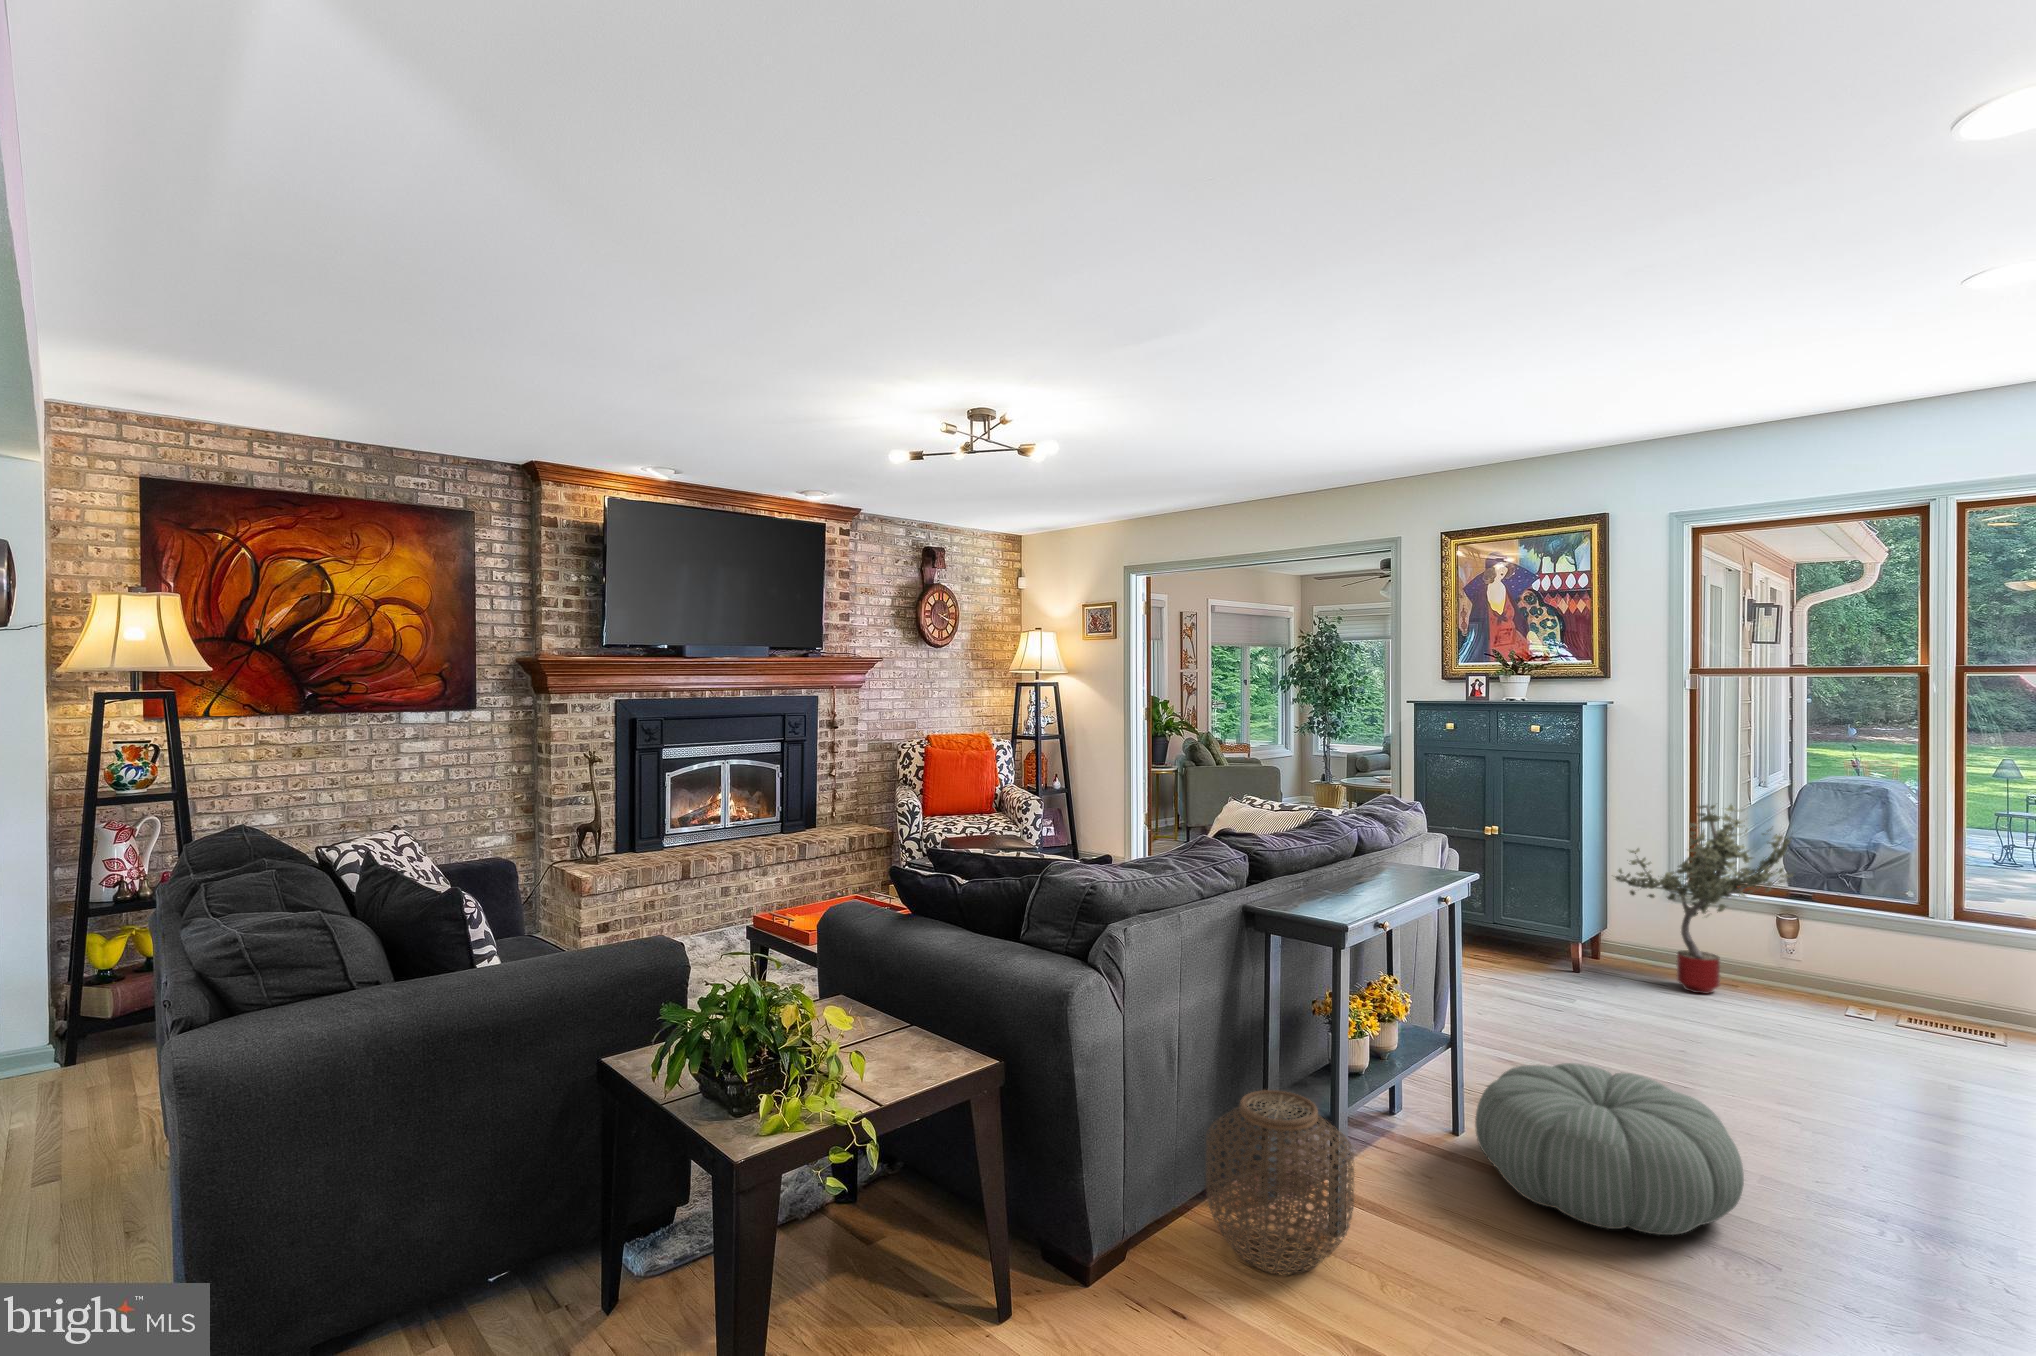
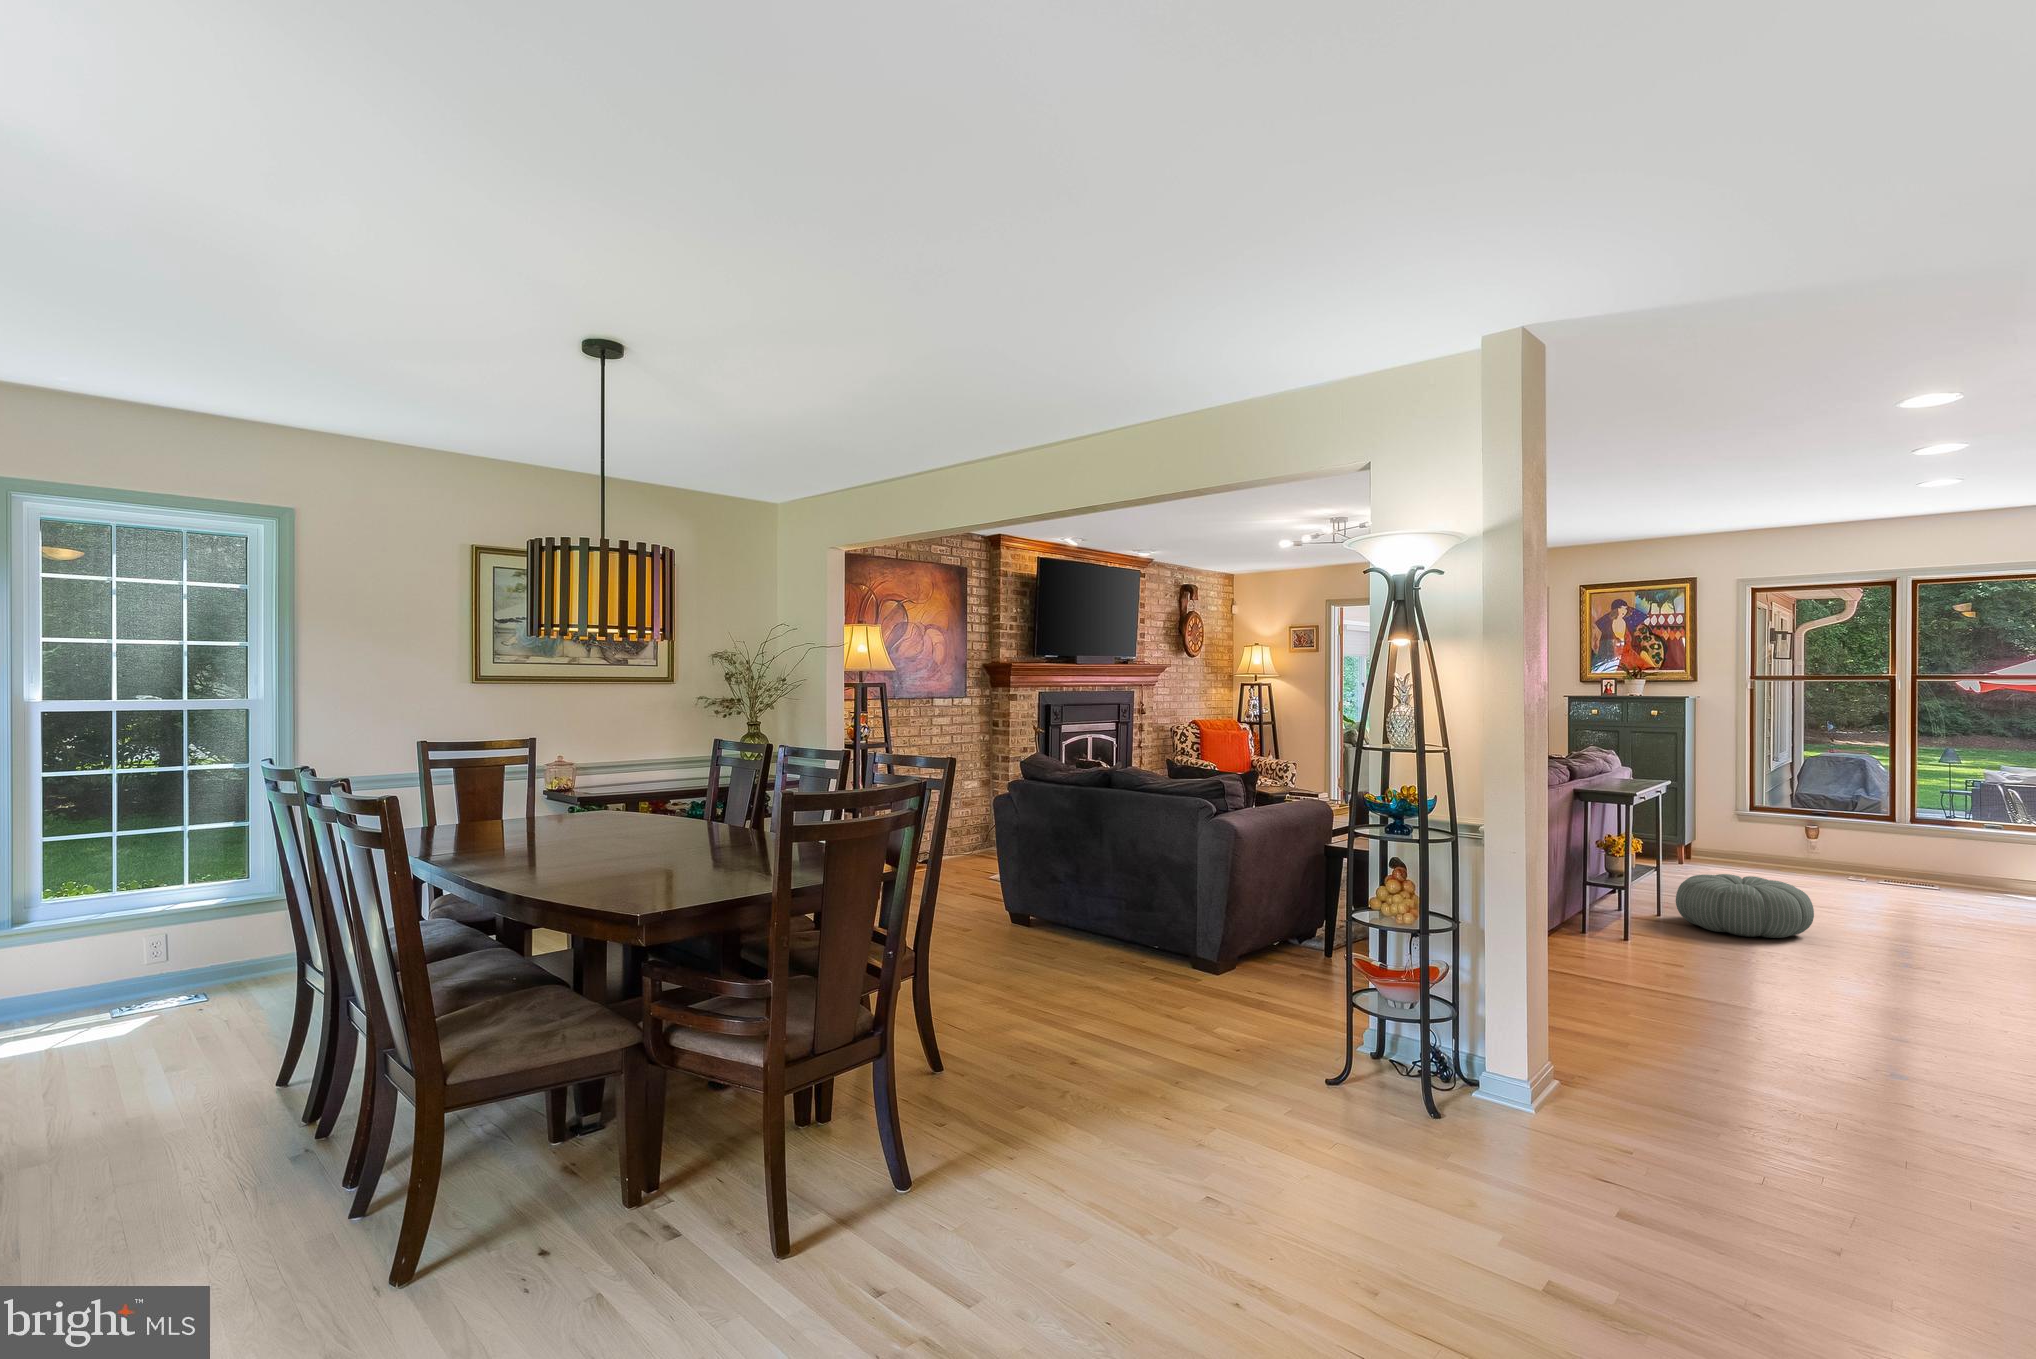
potted tree: present [1615,805,1793,994] -> none [1702,756,1818,871]
woven basket: present [1206,1090,1354,1275] -> none [1567,872,1644,948]

